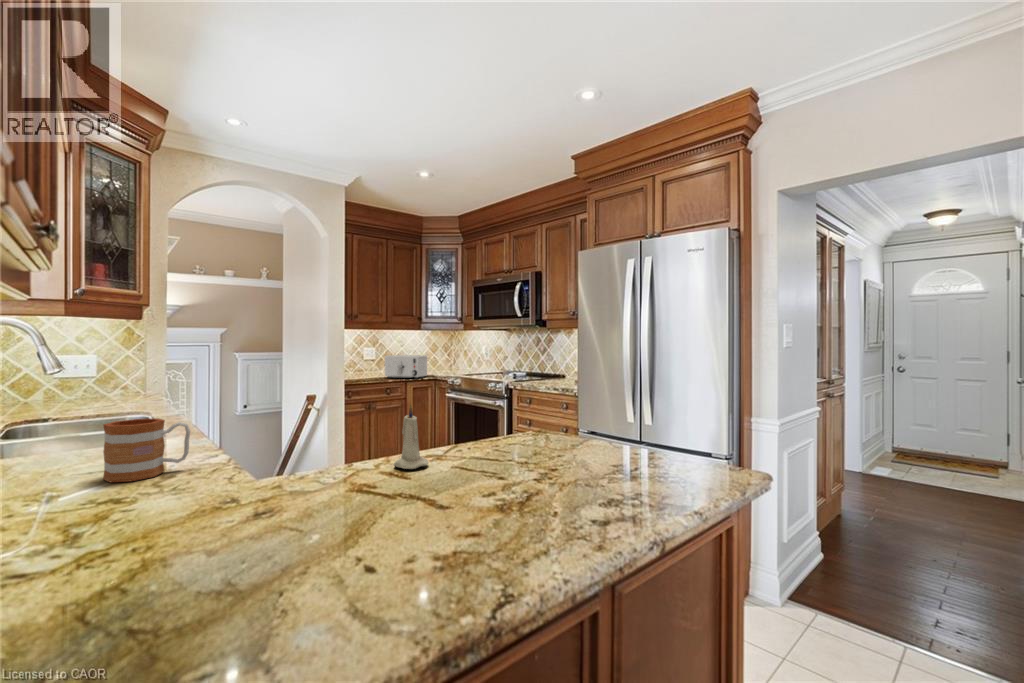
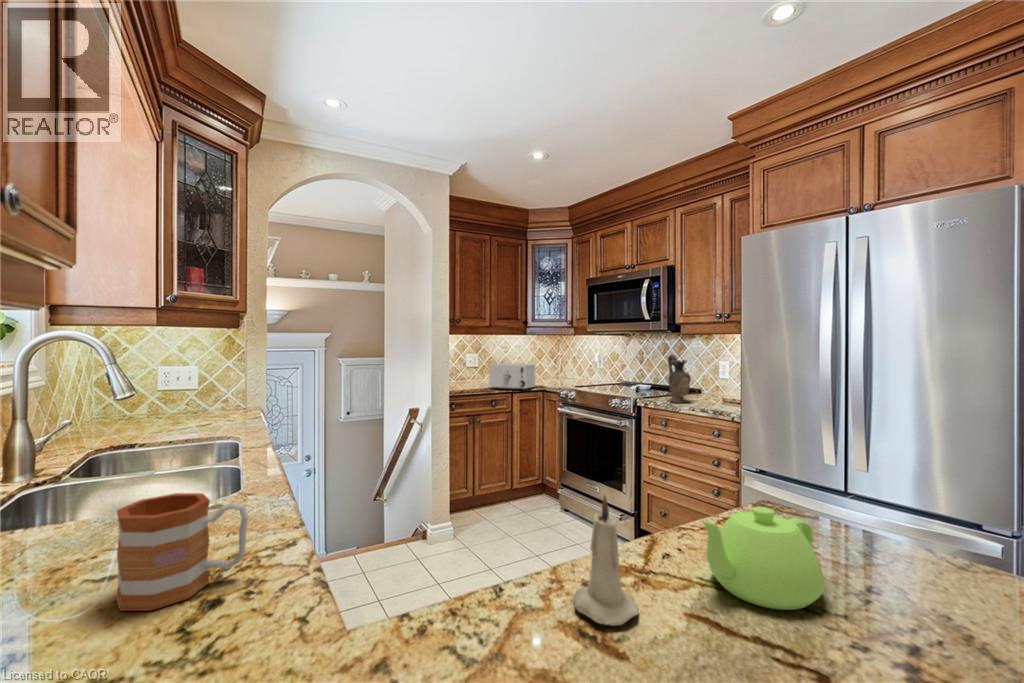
ceramic pitcher: none [534,345,551,384] -> present [668,355,691,403]
teapot: none [465,413,534,461] -> present [701,507,824,610]

